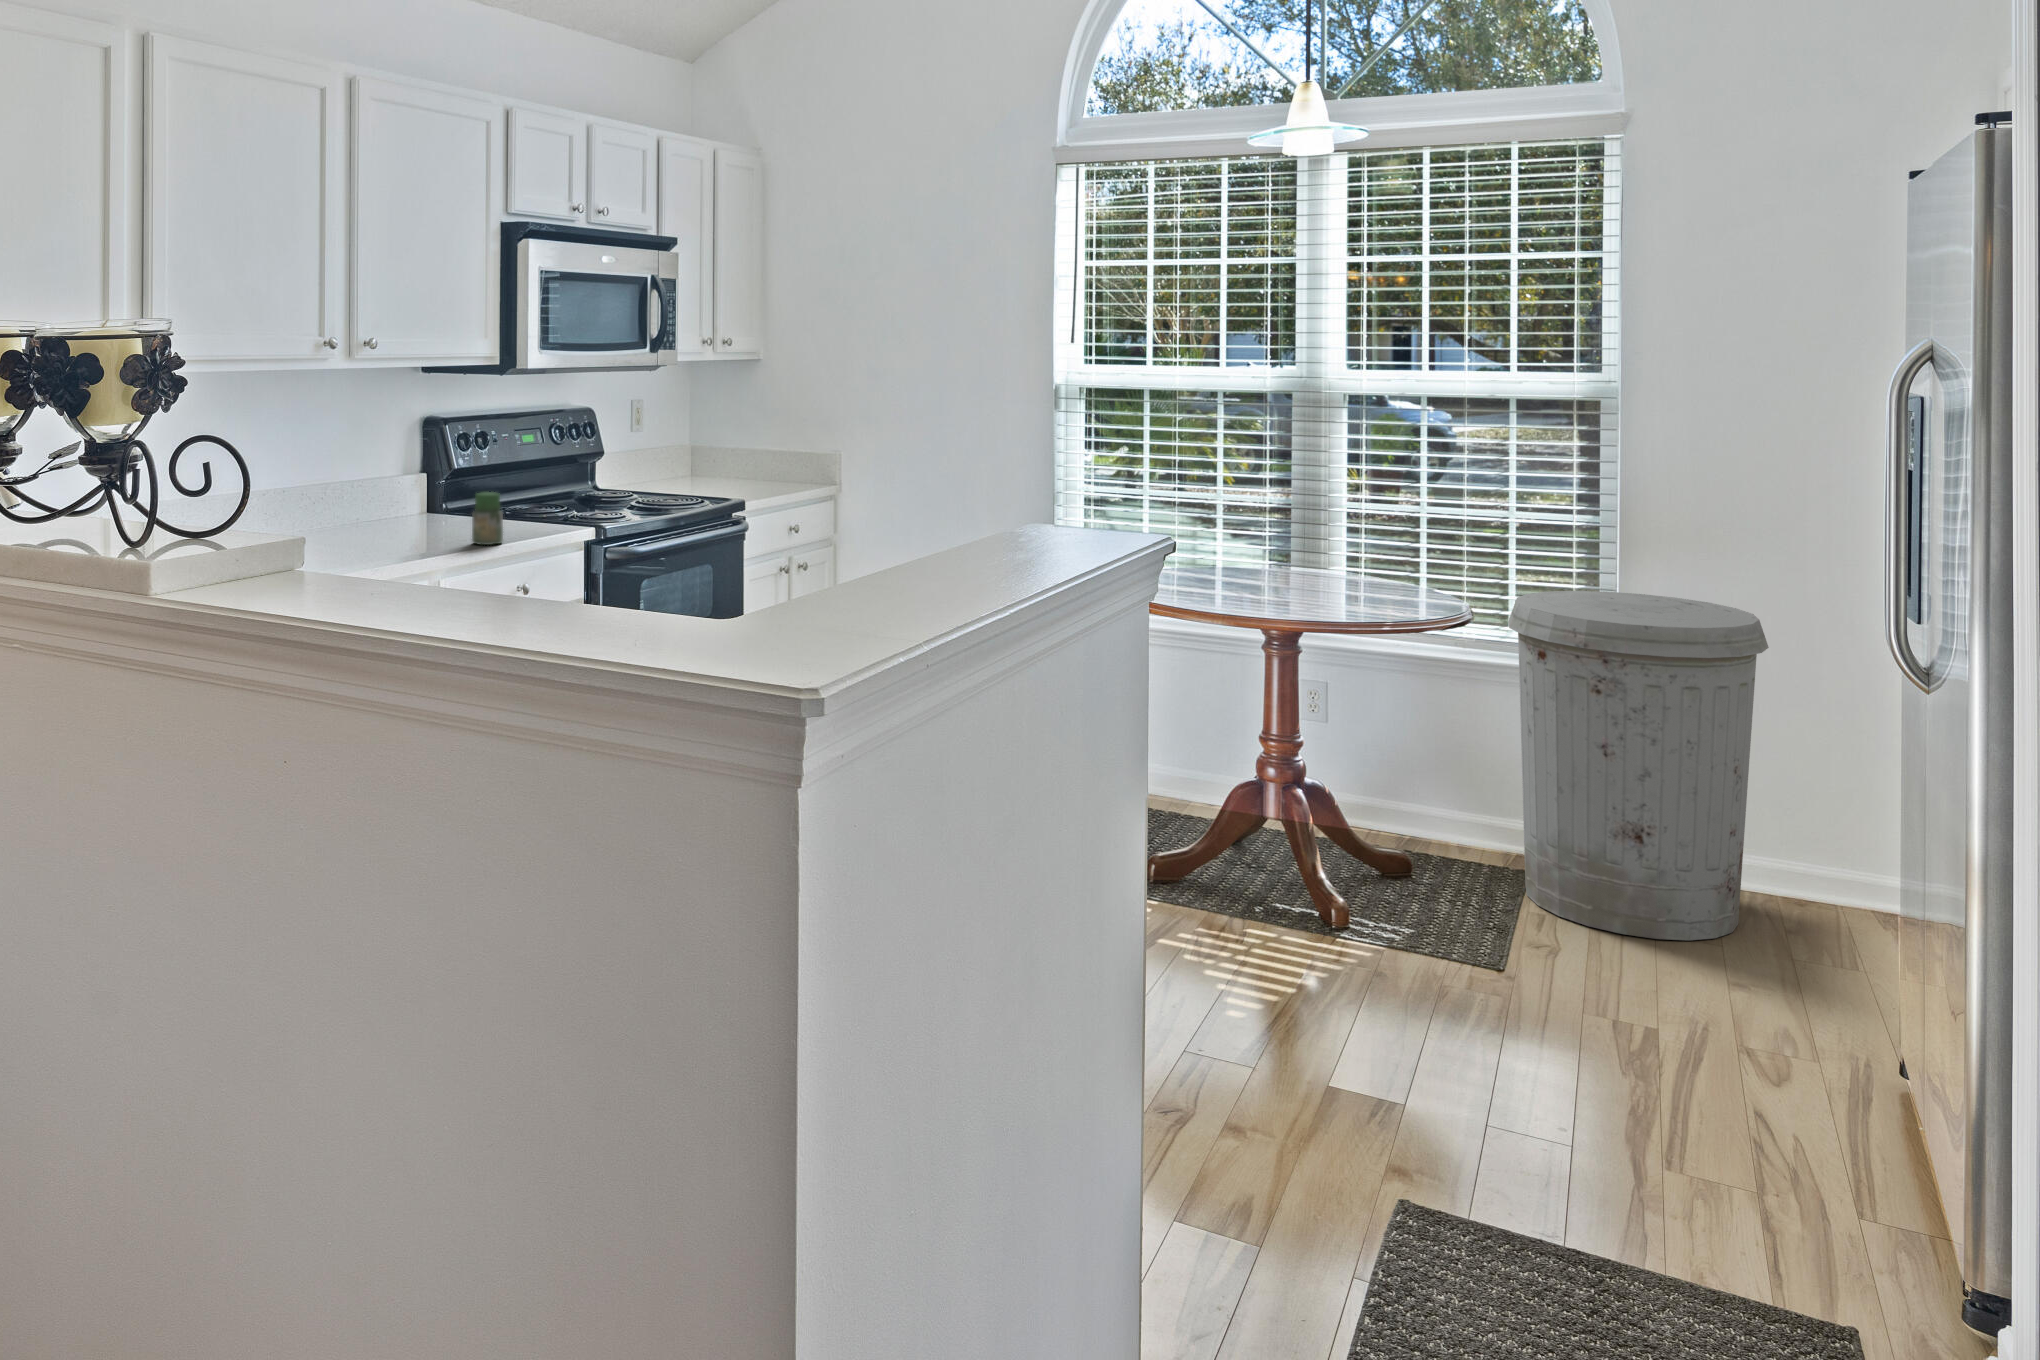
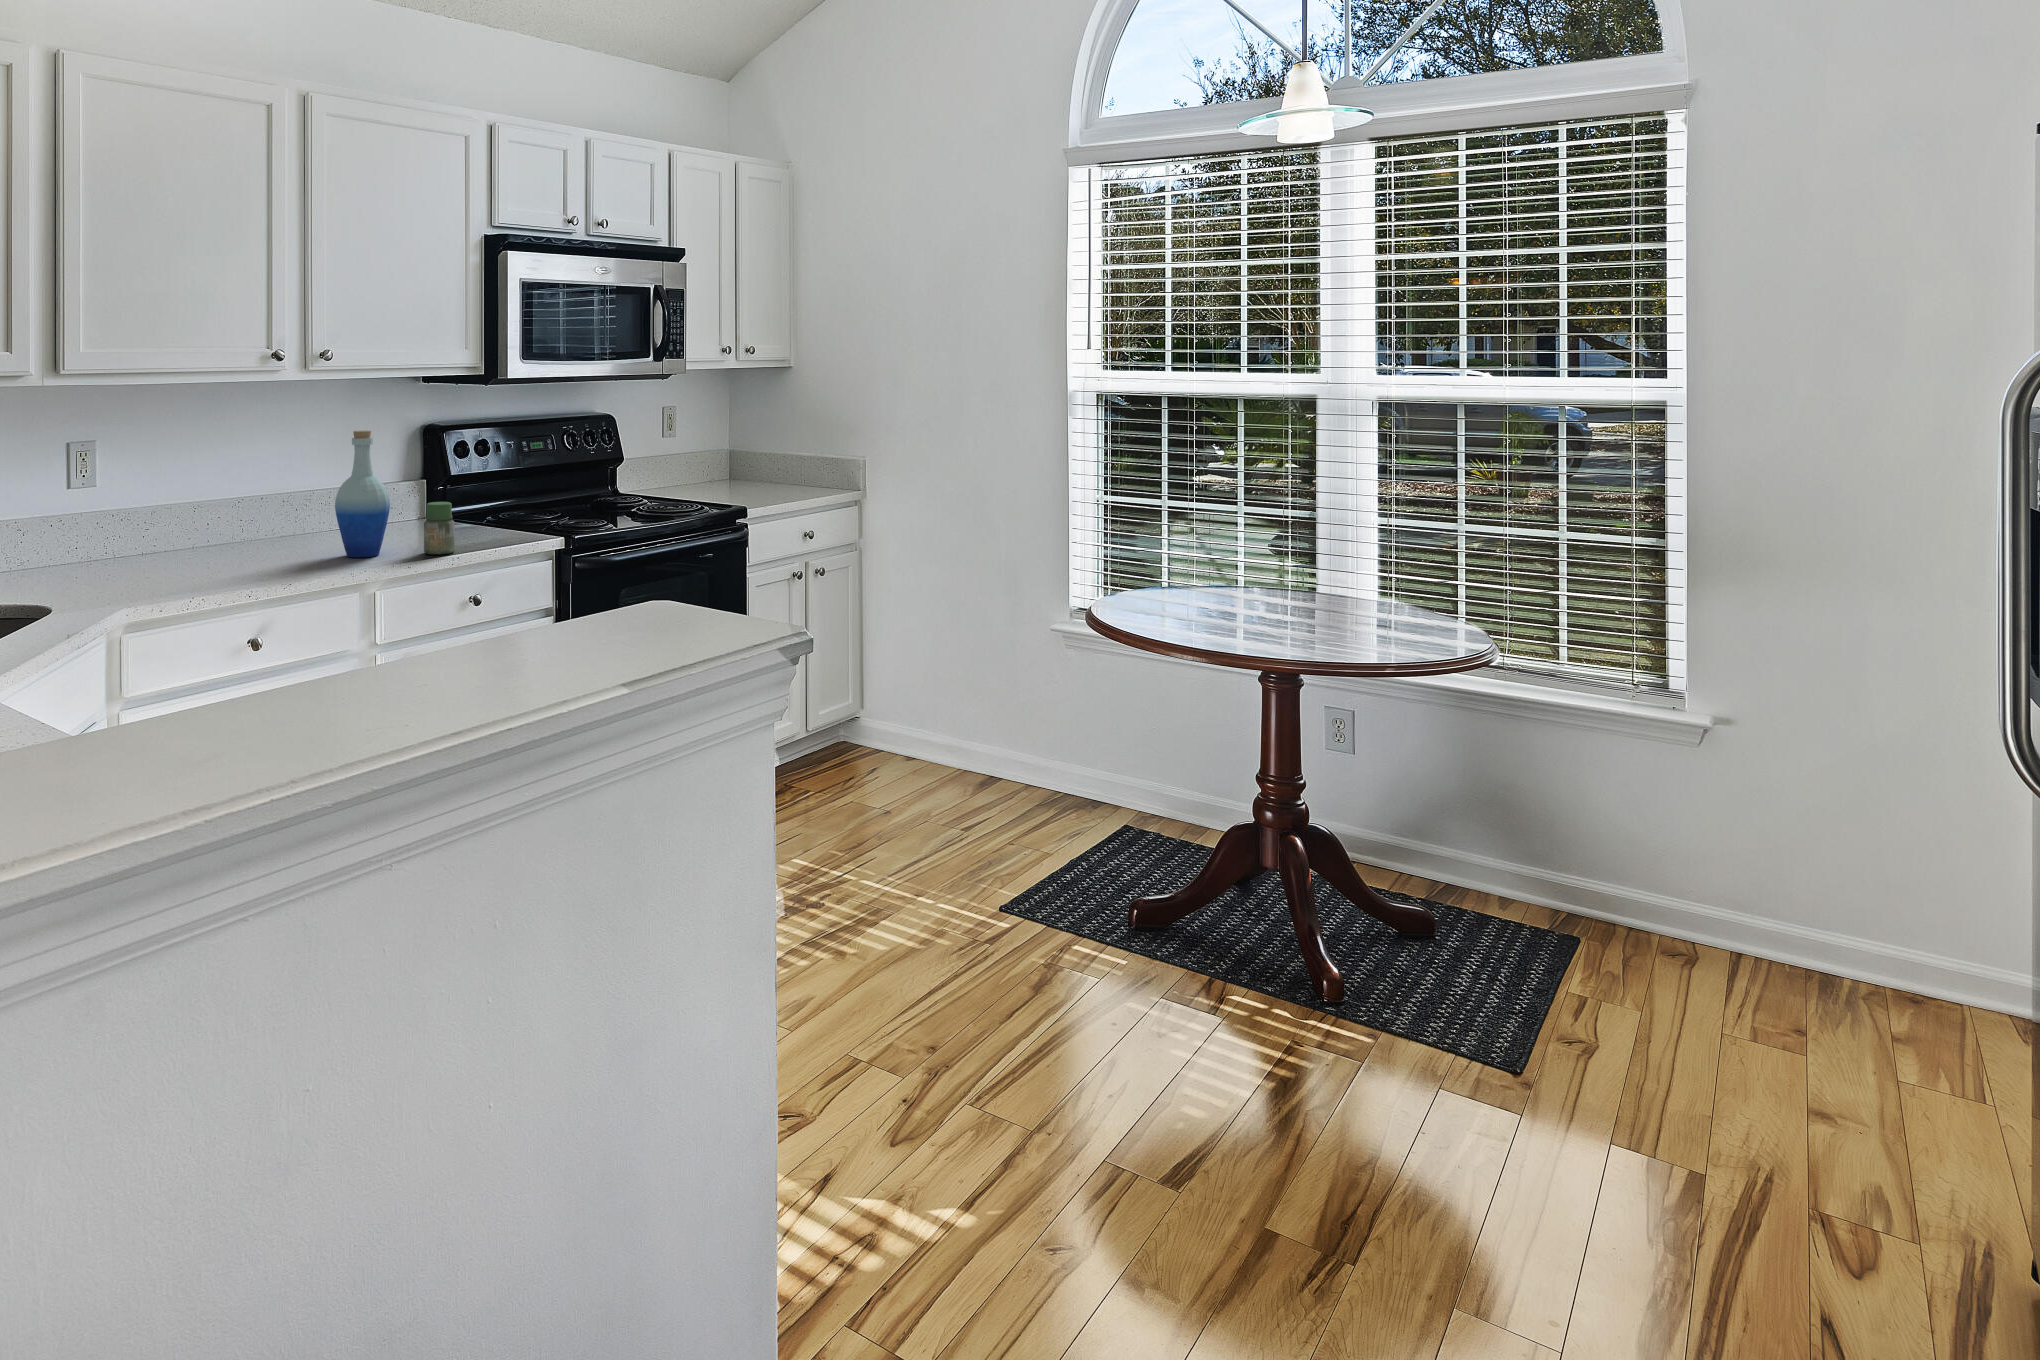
bottle: none [383,420,439,548] -> present [335,430,390,557]
trash can: present [1508,591,1769,940] -> none [1545,623,1867,1044]

